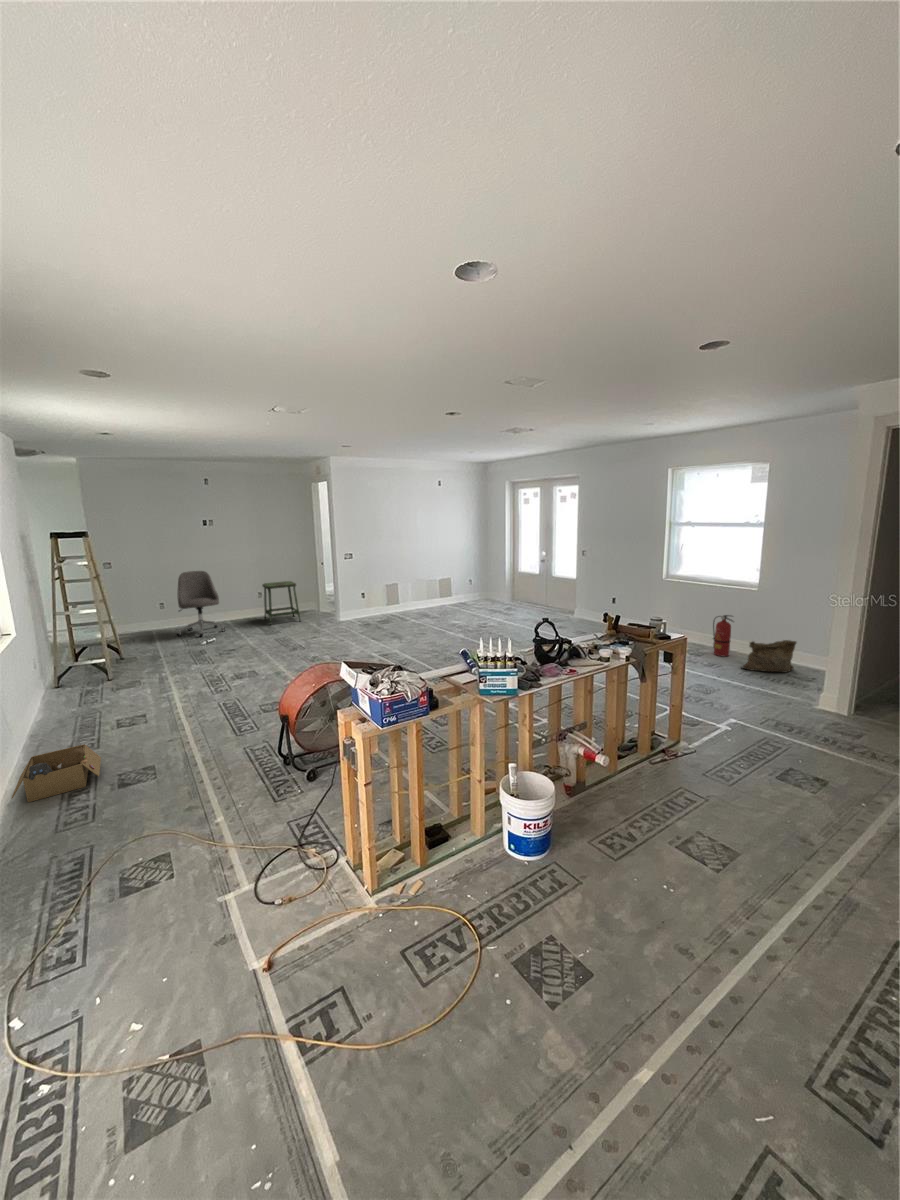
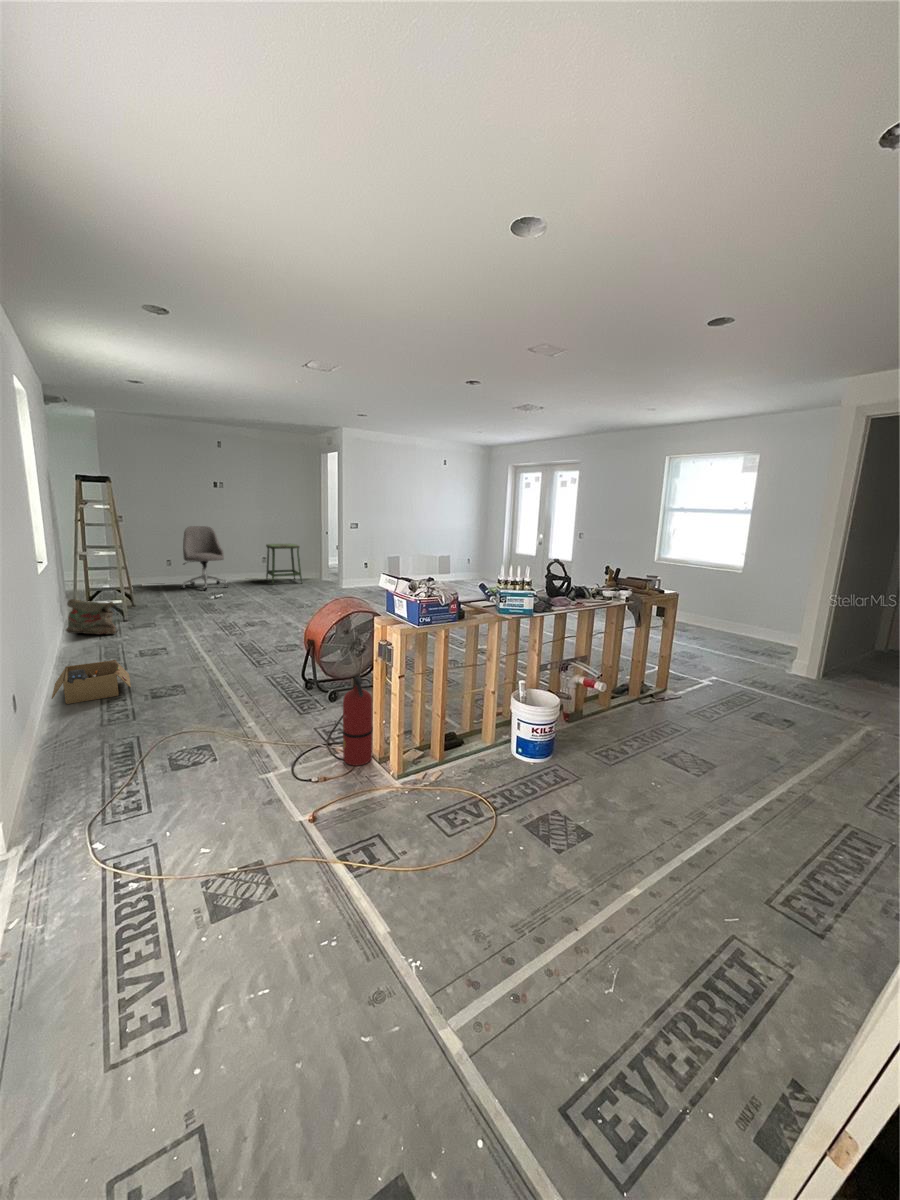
fire extinguisher: present [713,615,733,656] -> present [343,677,373,766]
bag: present [742,640,796,673] -> present [66,599,118,634]

